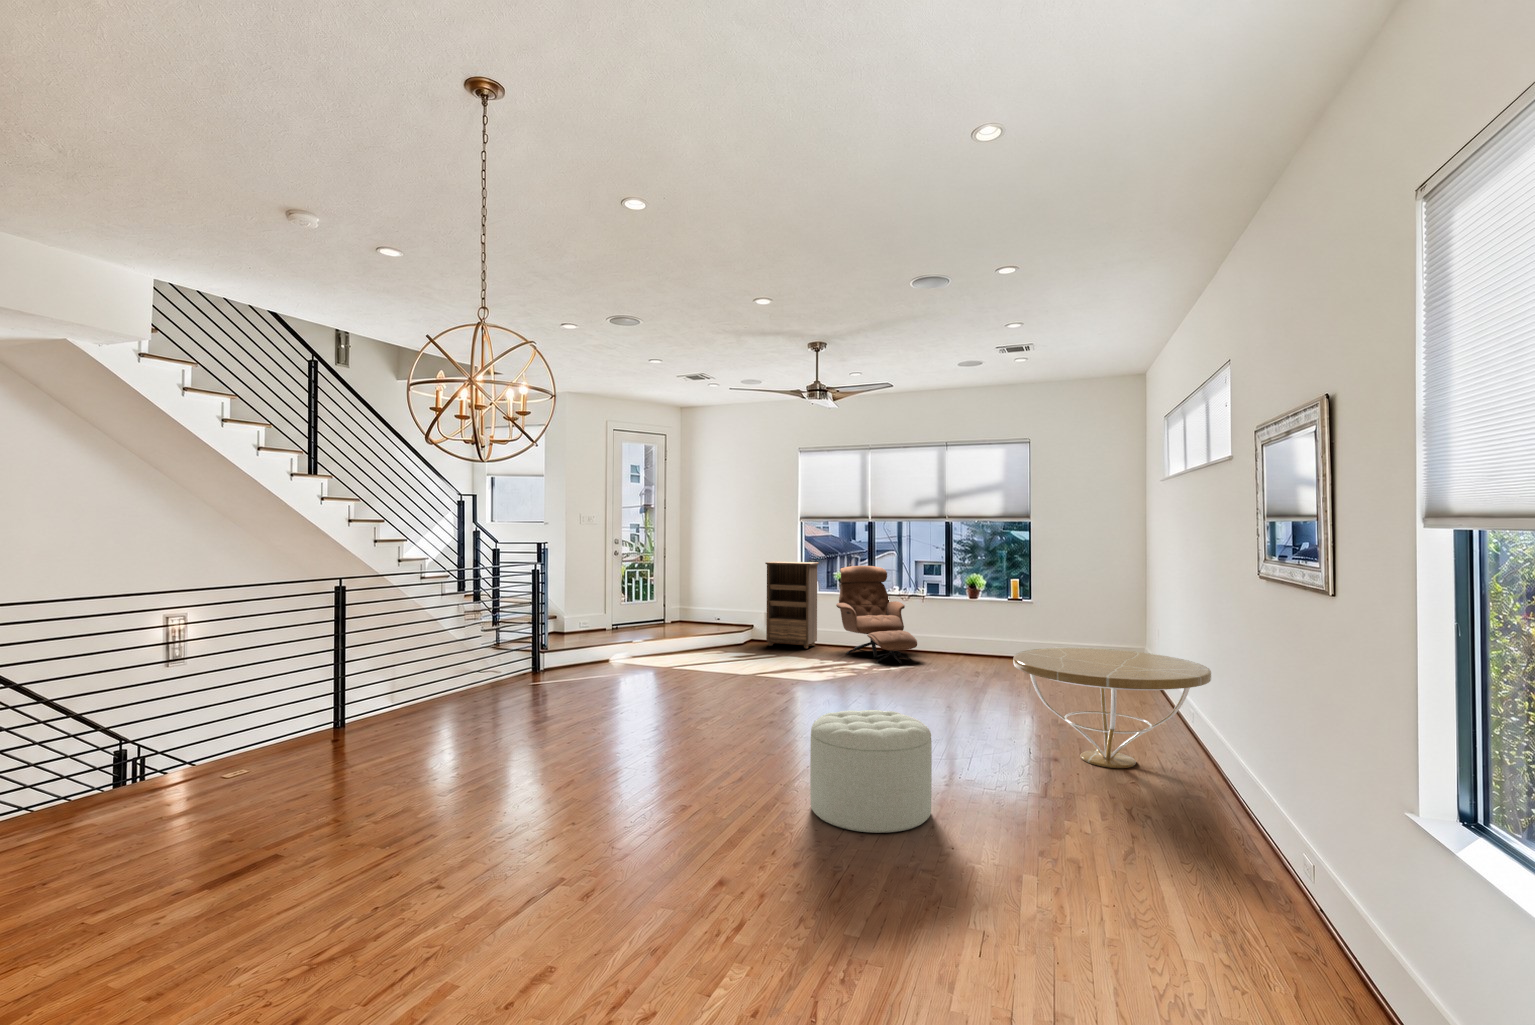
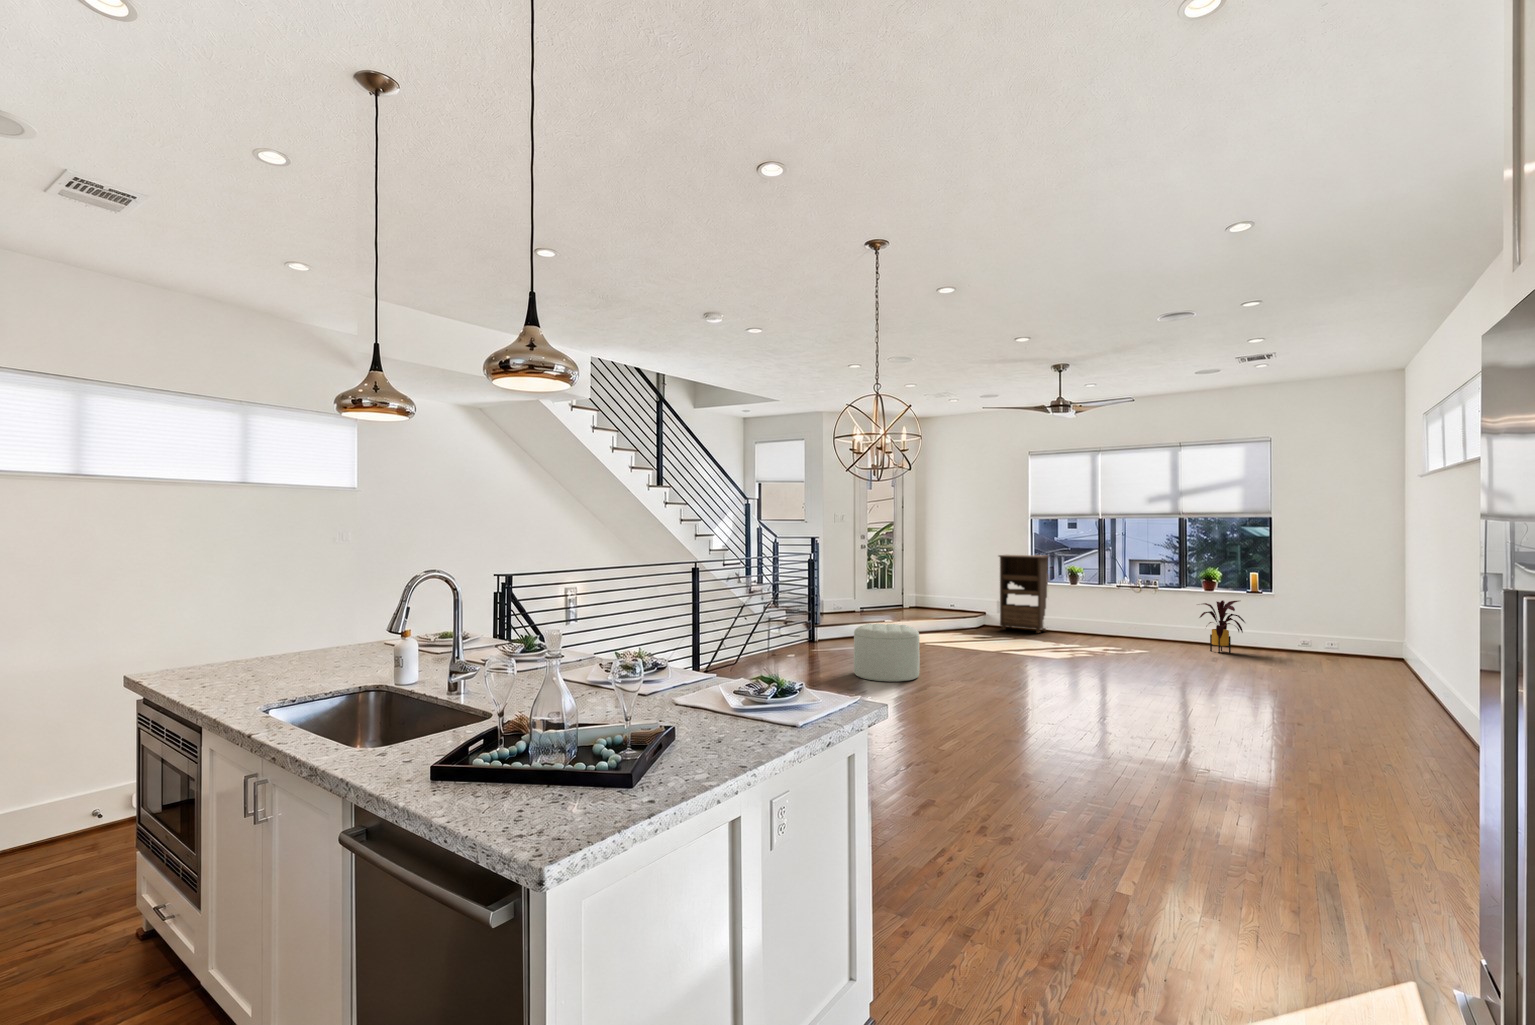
lounge chair: present [836,566,917,663] -> none [1067,559,1151,649]
house plant: none [960,608,1008,664] -> present [1200,600,1245,653]
coffee table: present [1013,648,1211,768] -> none [1254,633,1465,740]
ottoman: present [810,710,932,833] -> present [854,624,920,682]

